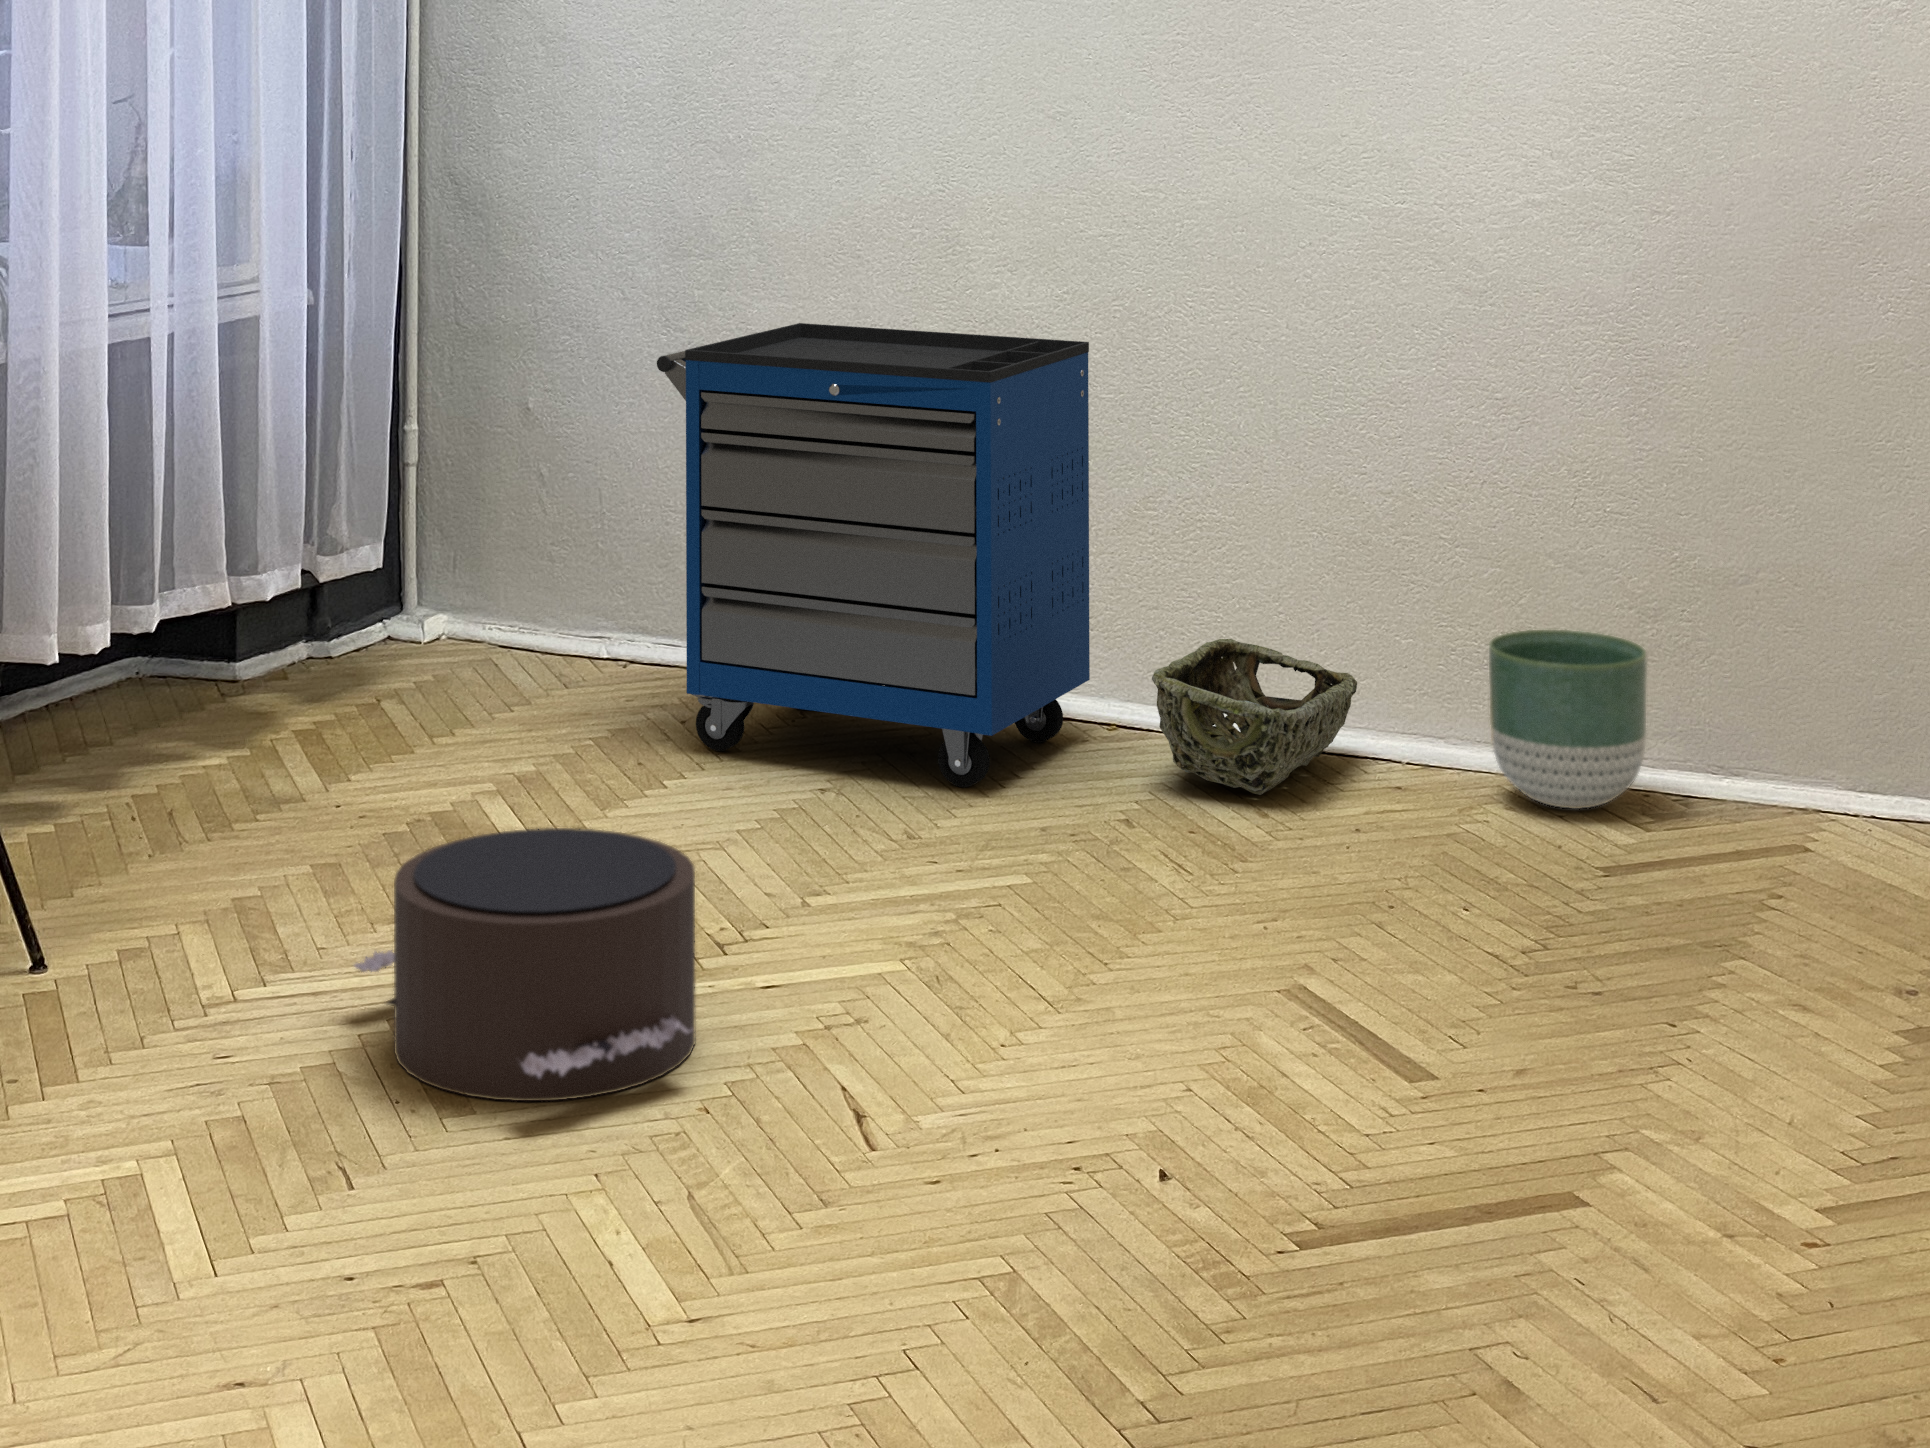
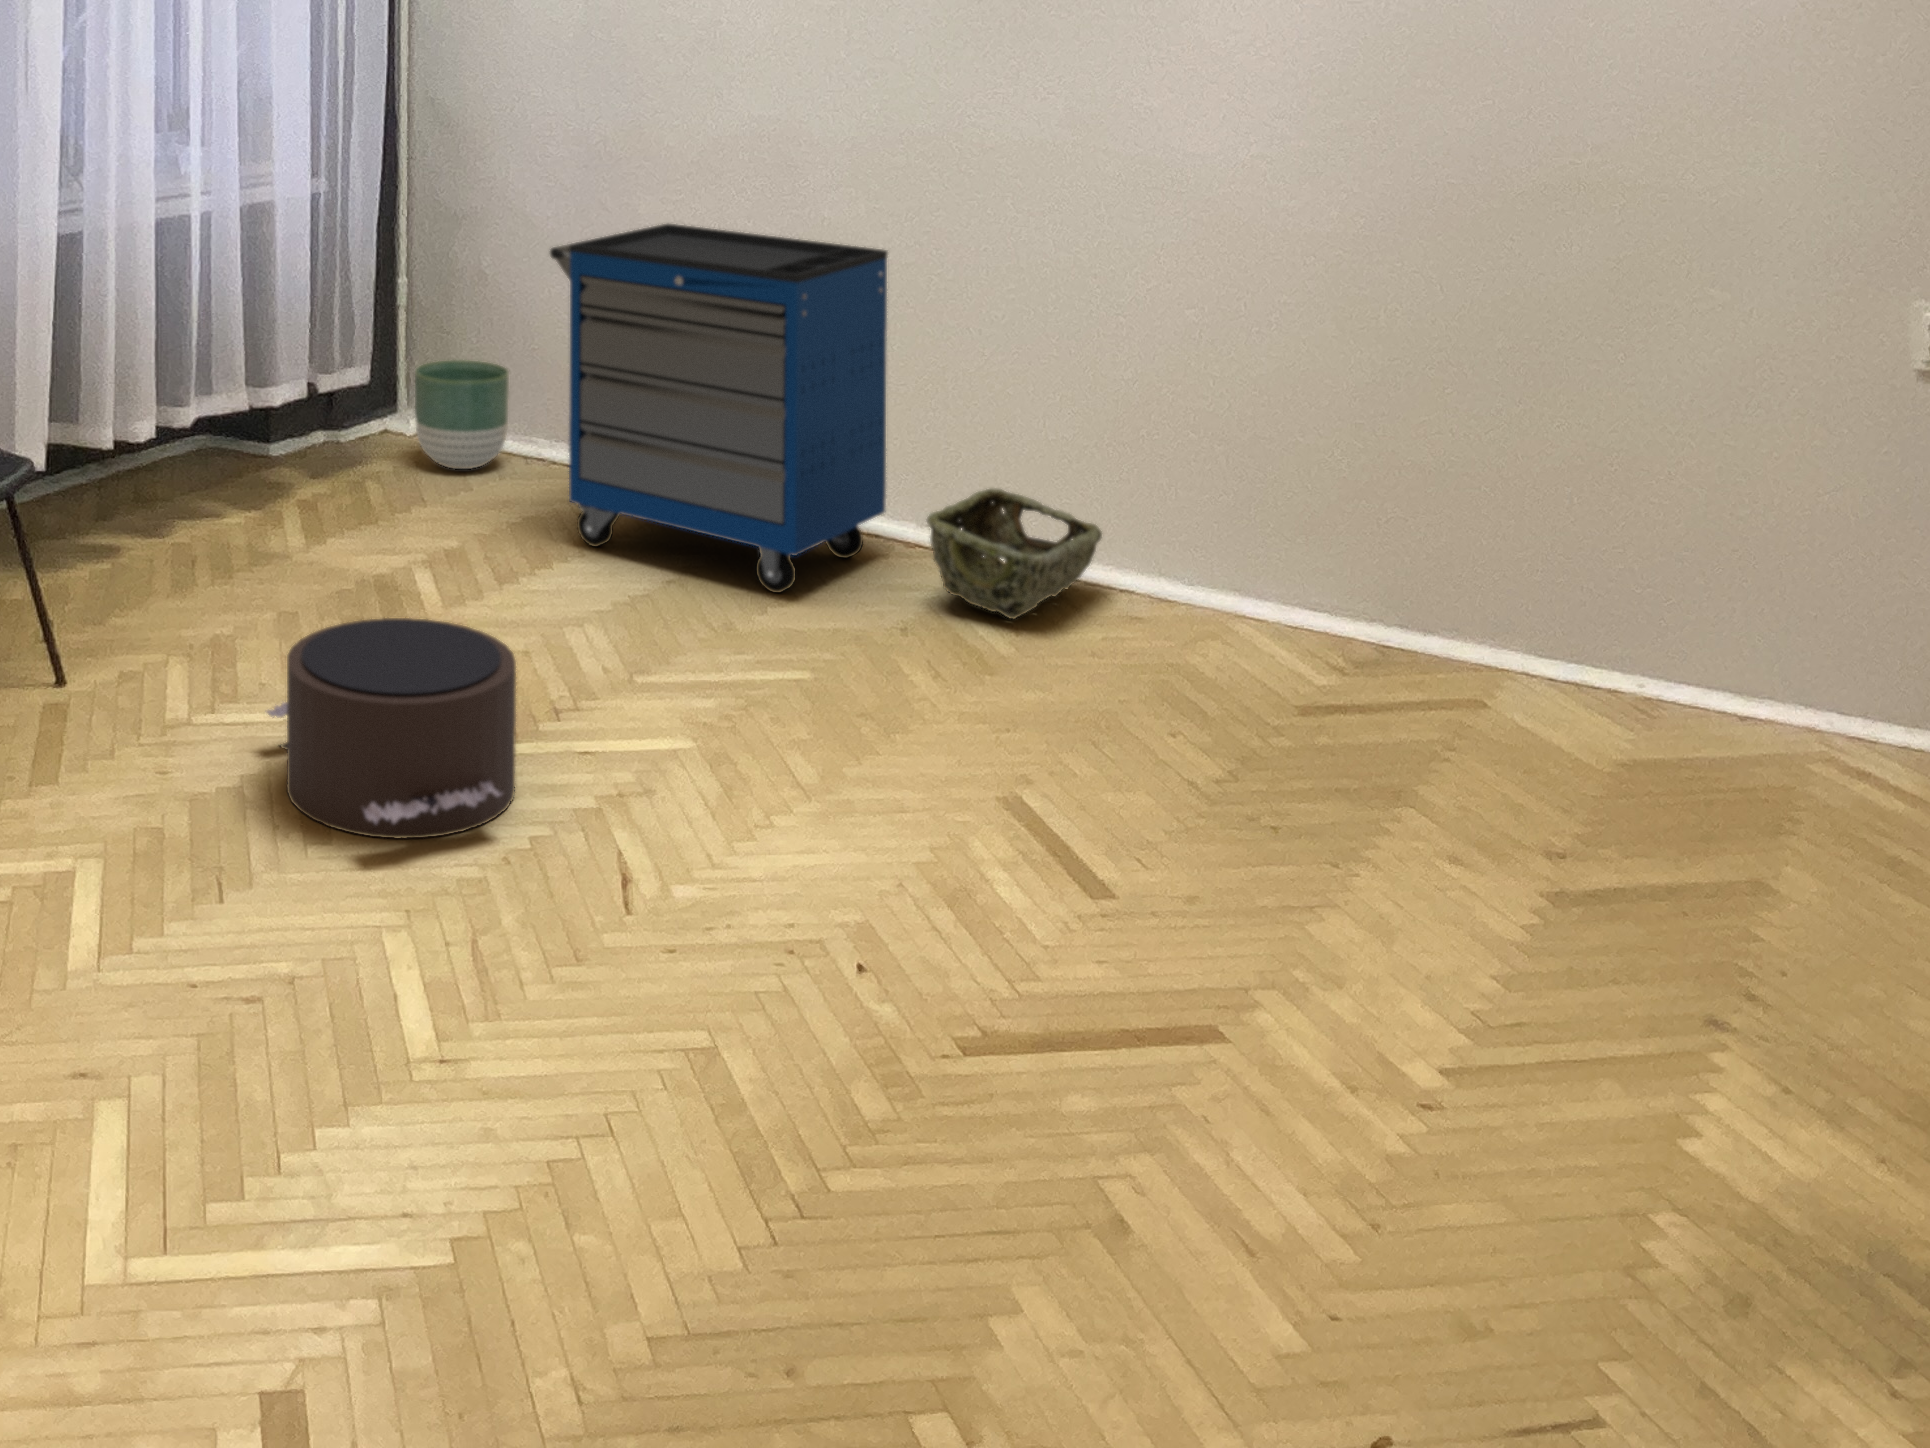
planter: present [1489,630,1647,809] -> present [415,360,509,469]

